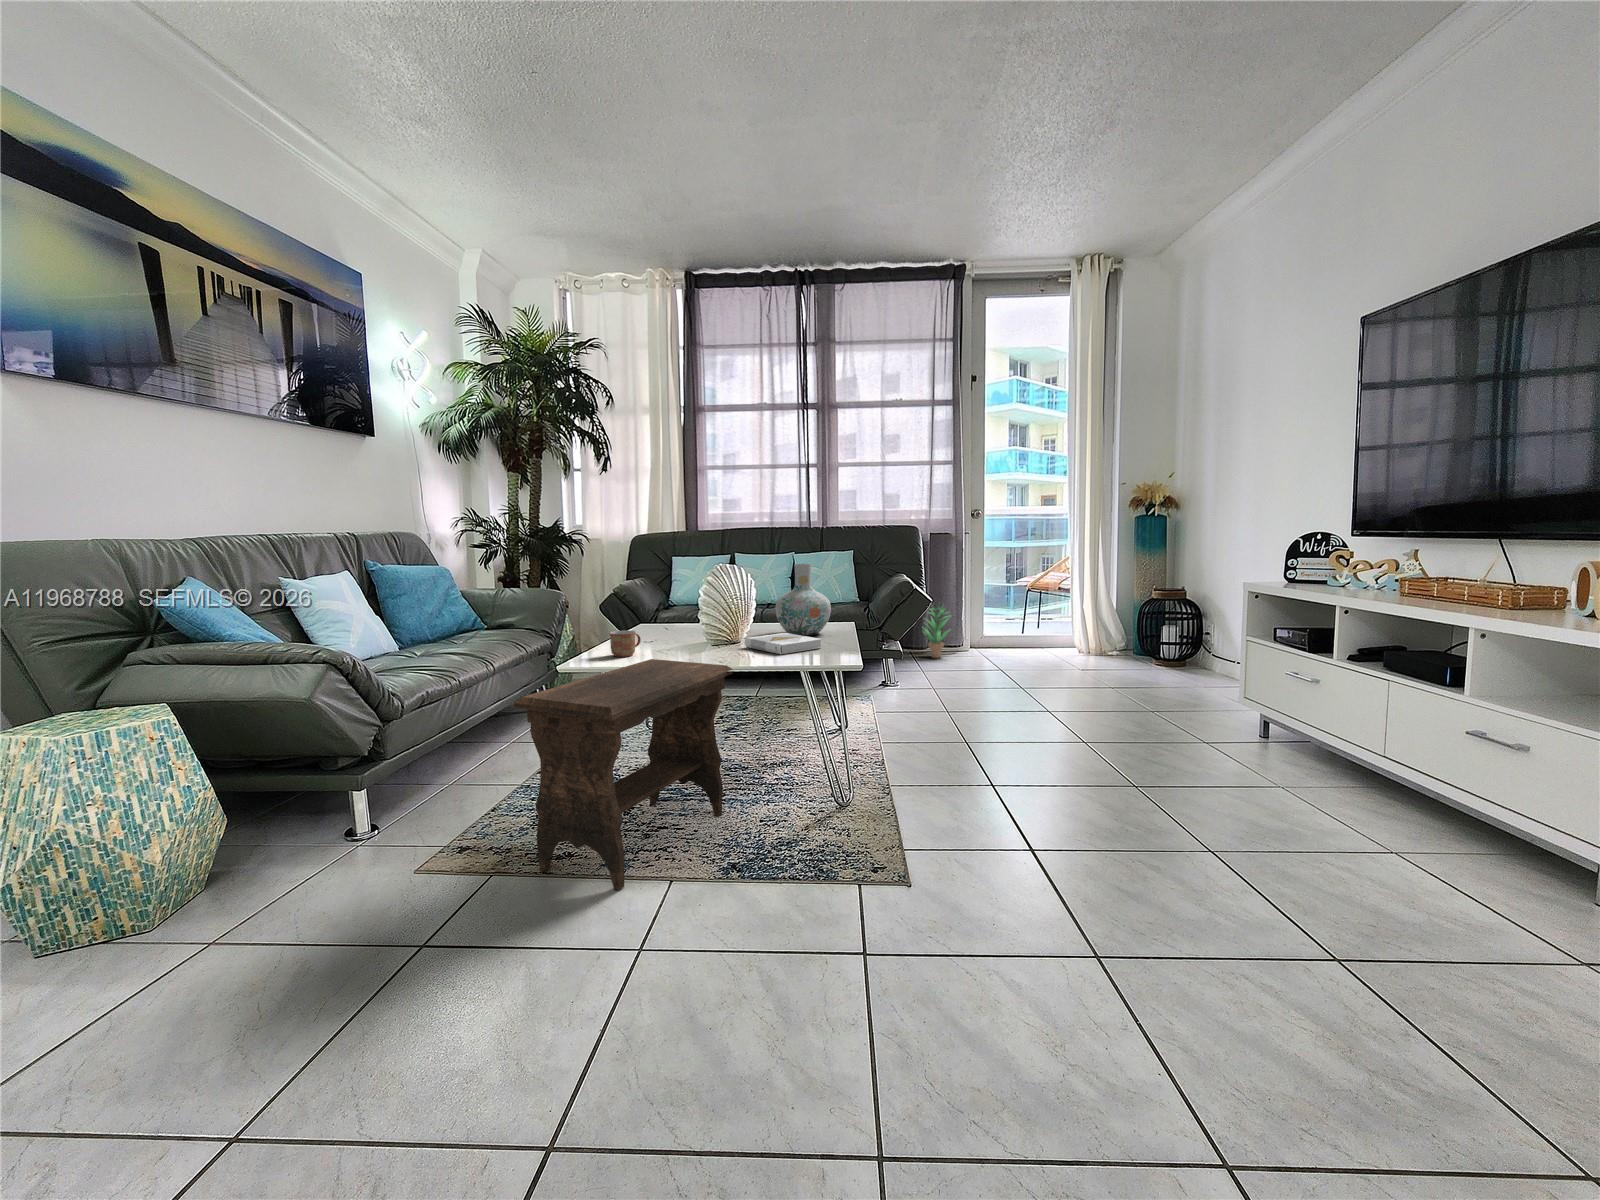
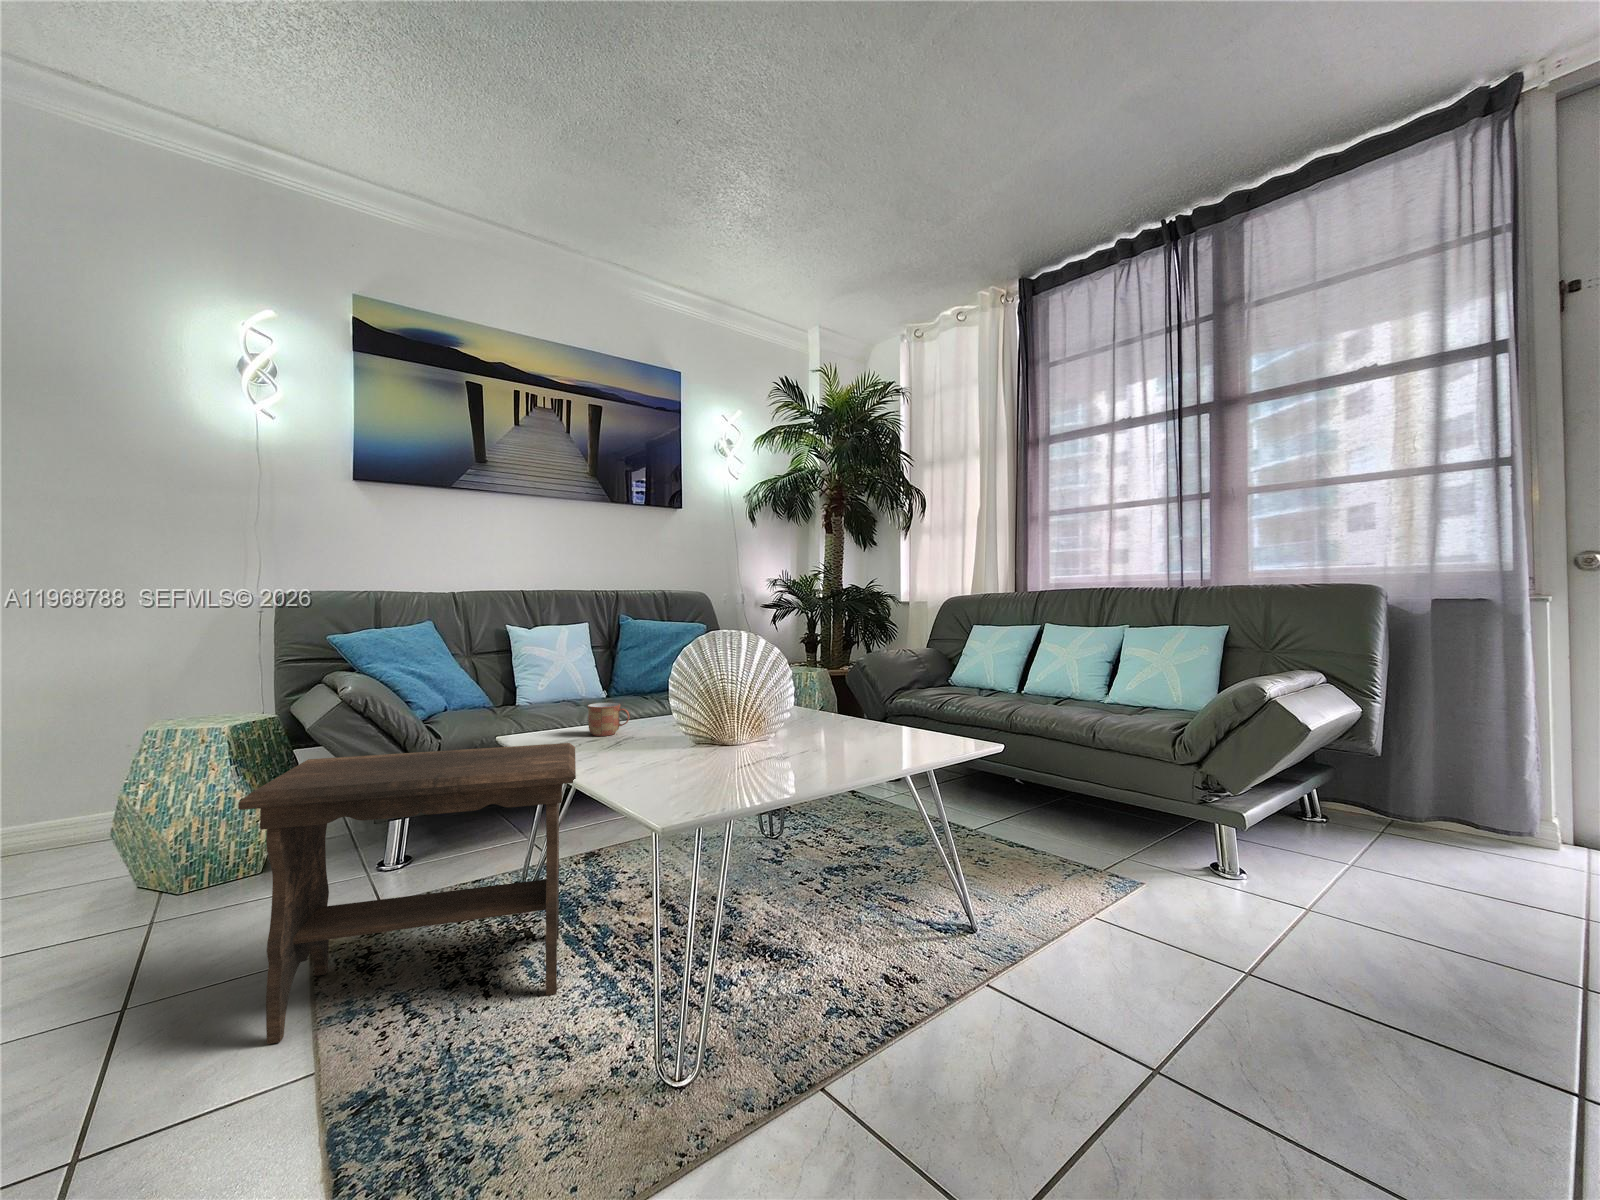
vase: present [775,563,831,636] -> none [842,632,932,749]
potted plant: present [925,605,950,658] -> none [1390,729,1471,845]
book: present [744,633,822,654] -> none [711,735,810,771]

